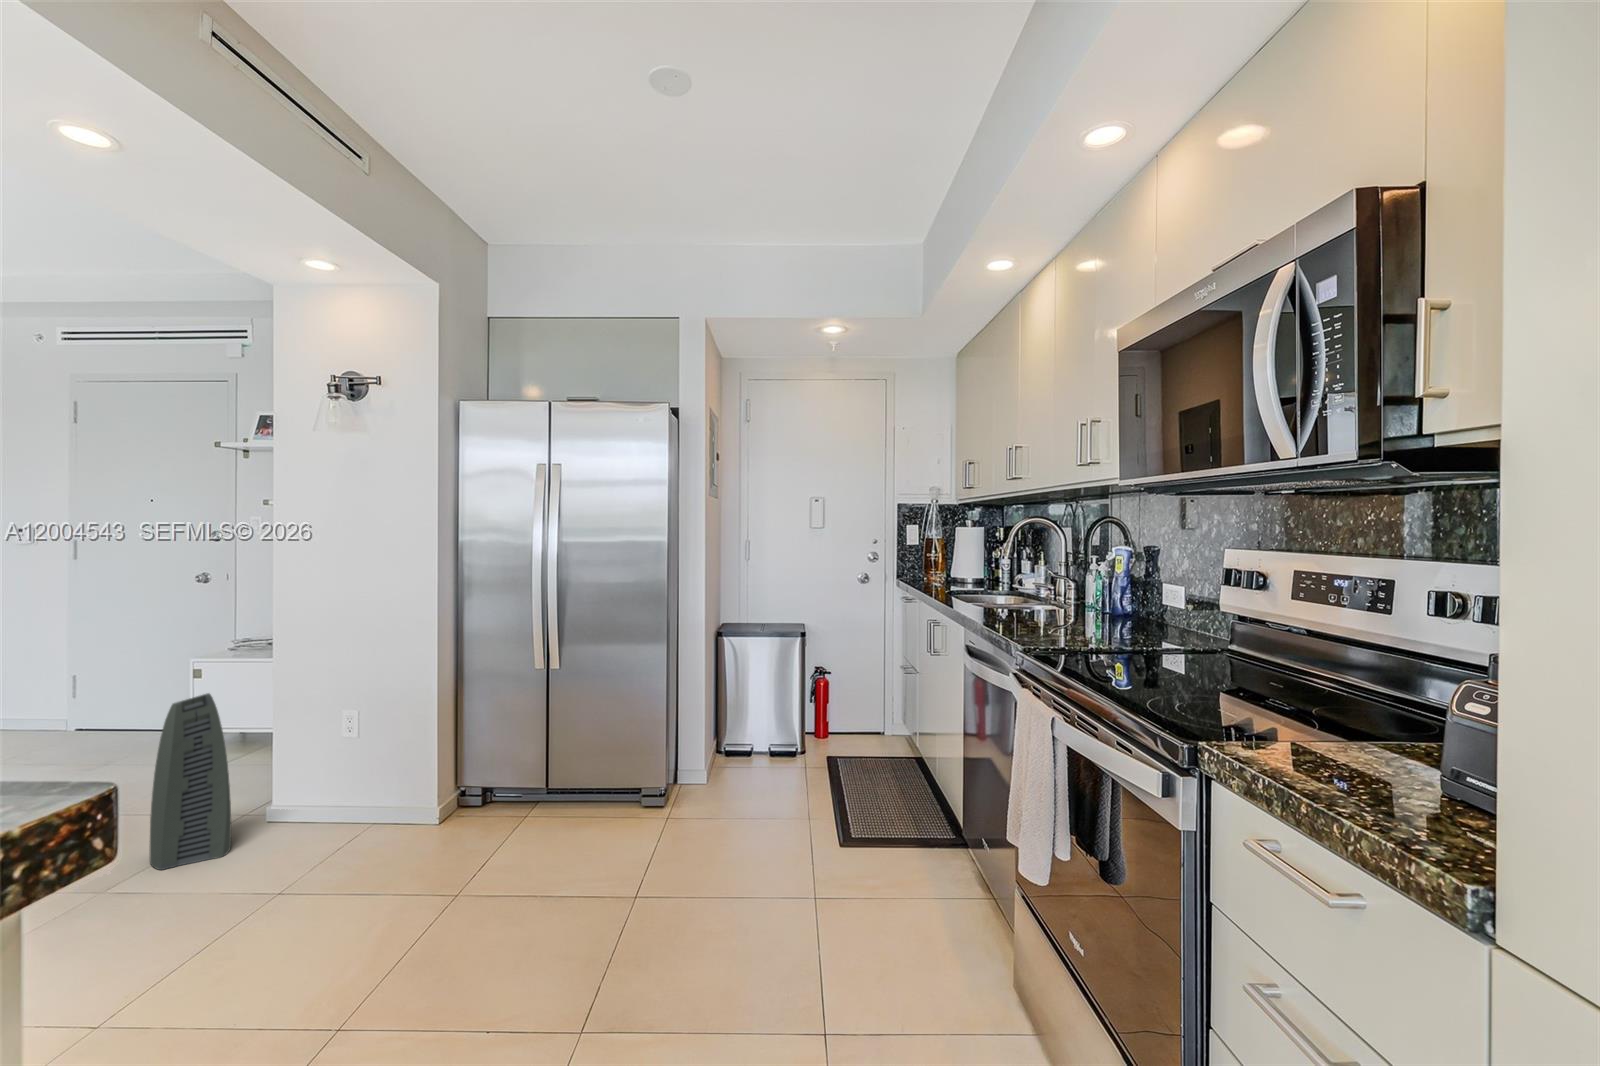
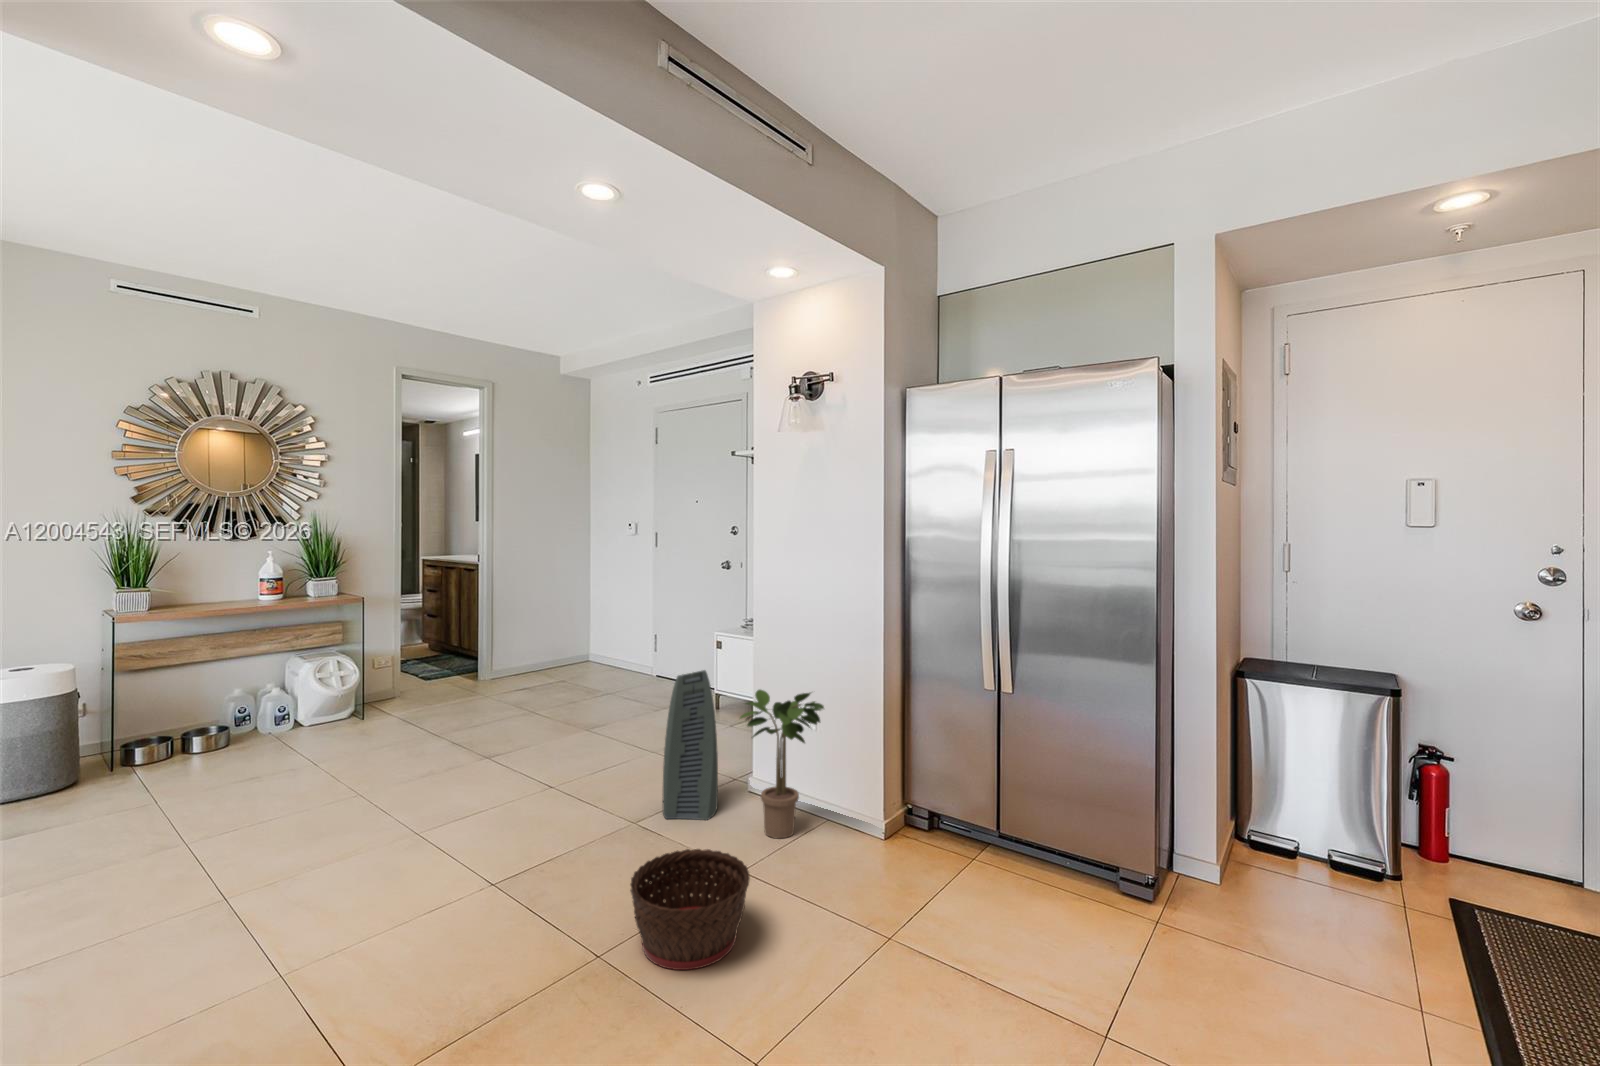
potted plant: none [271,695,380,850] -> present [740,690,824,839]
basket: none [182,859,329,977] -> present [630,849,750,970]

